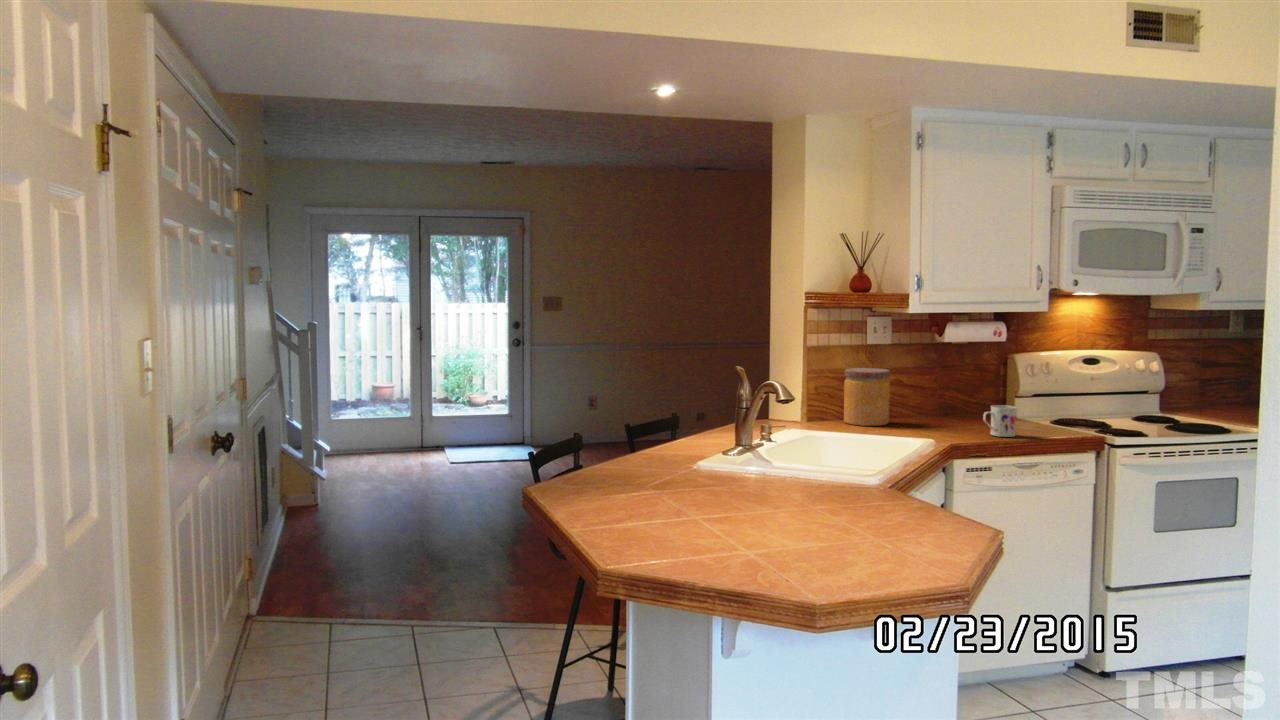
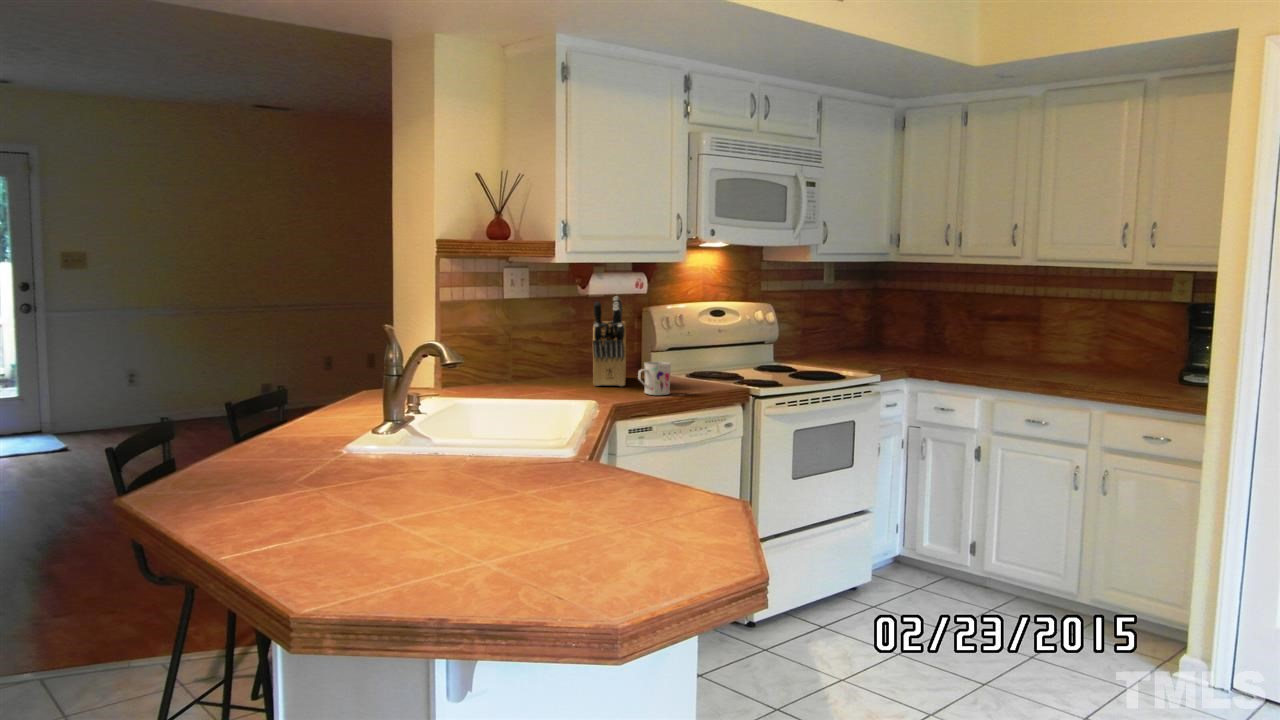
knife block: none [943,343,983,427] -> present [593,296,626,386]
jar: present [844,368,890,426] -> none [484,326,534,391]

